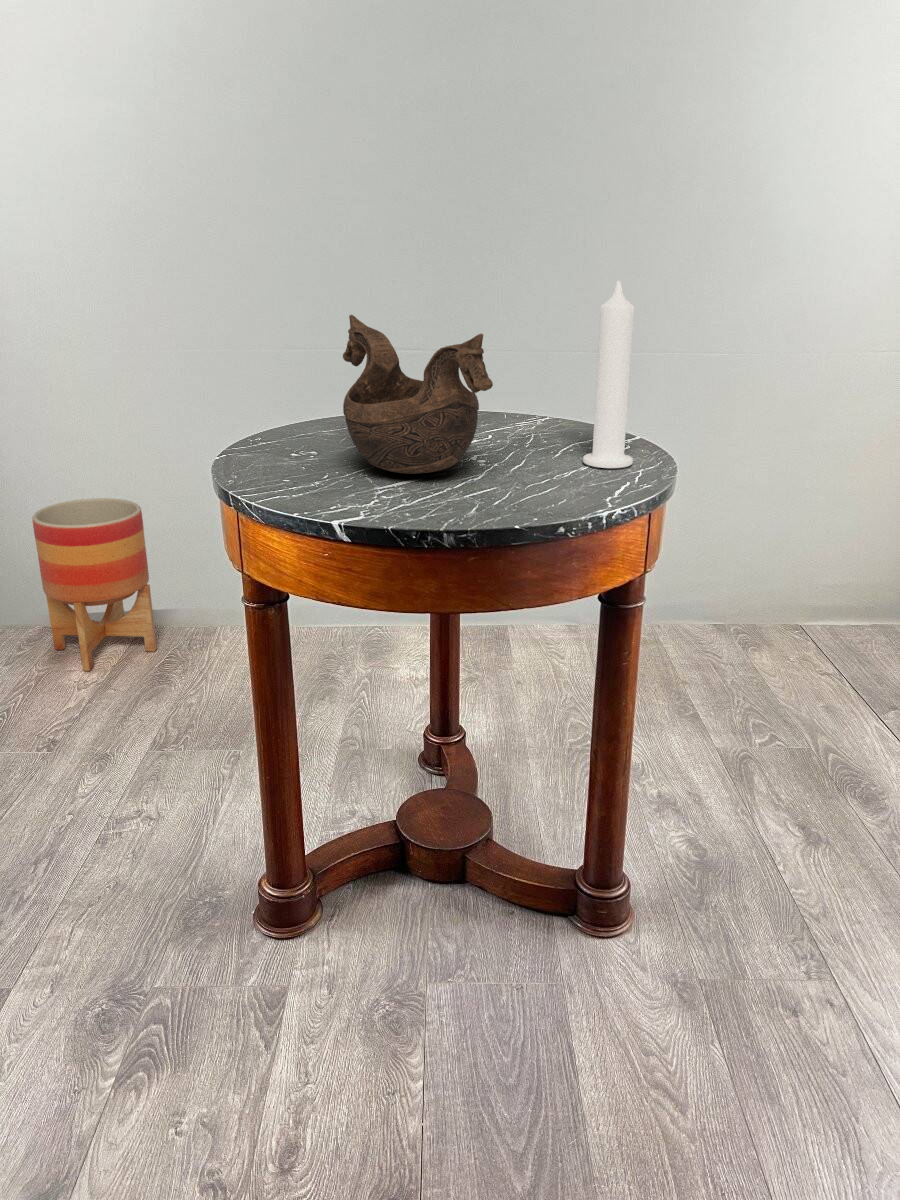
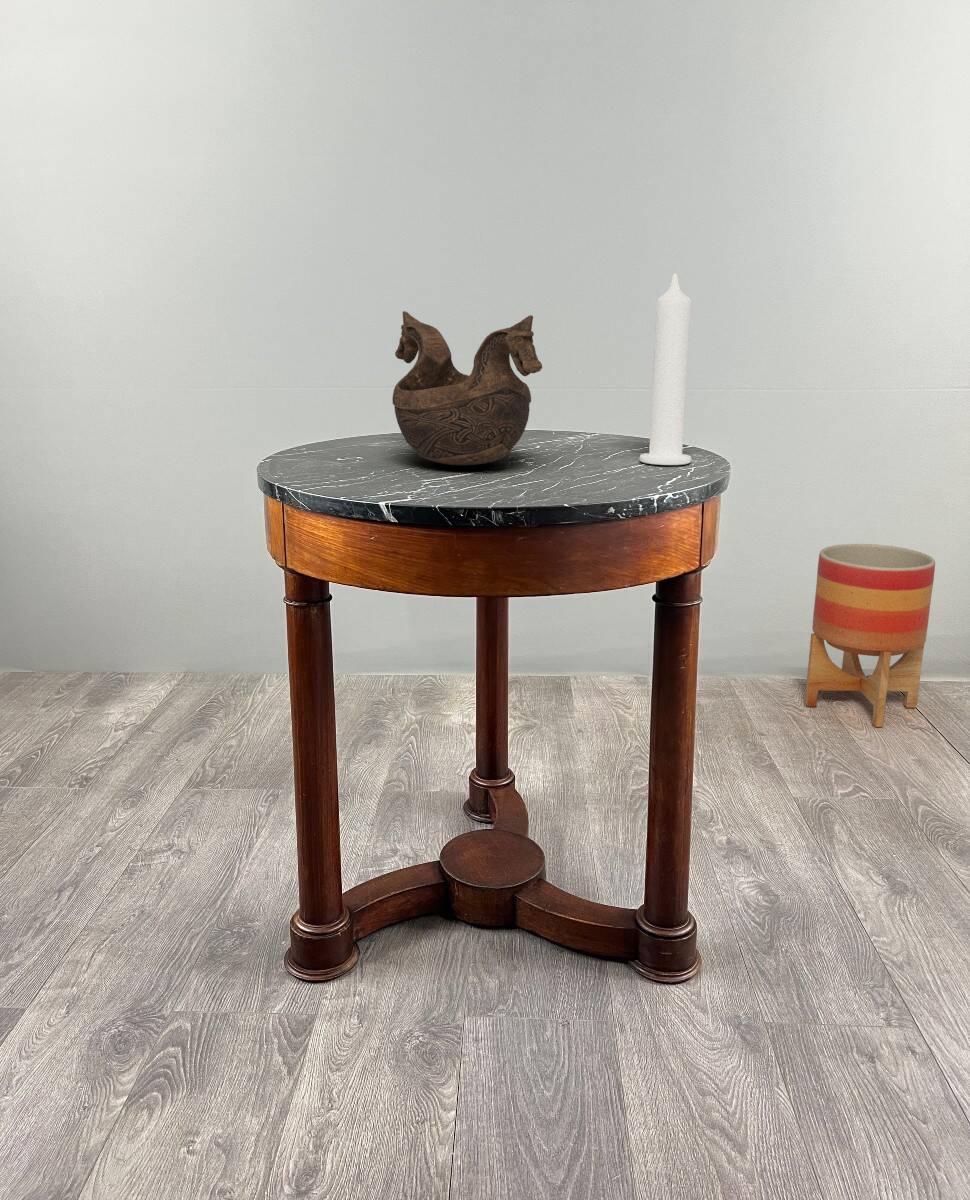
planter: present [32,498,157,671] -> present [805,544,935,727]

